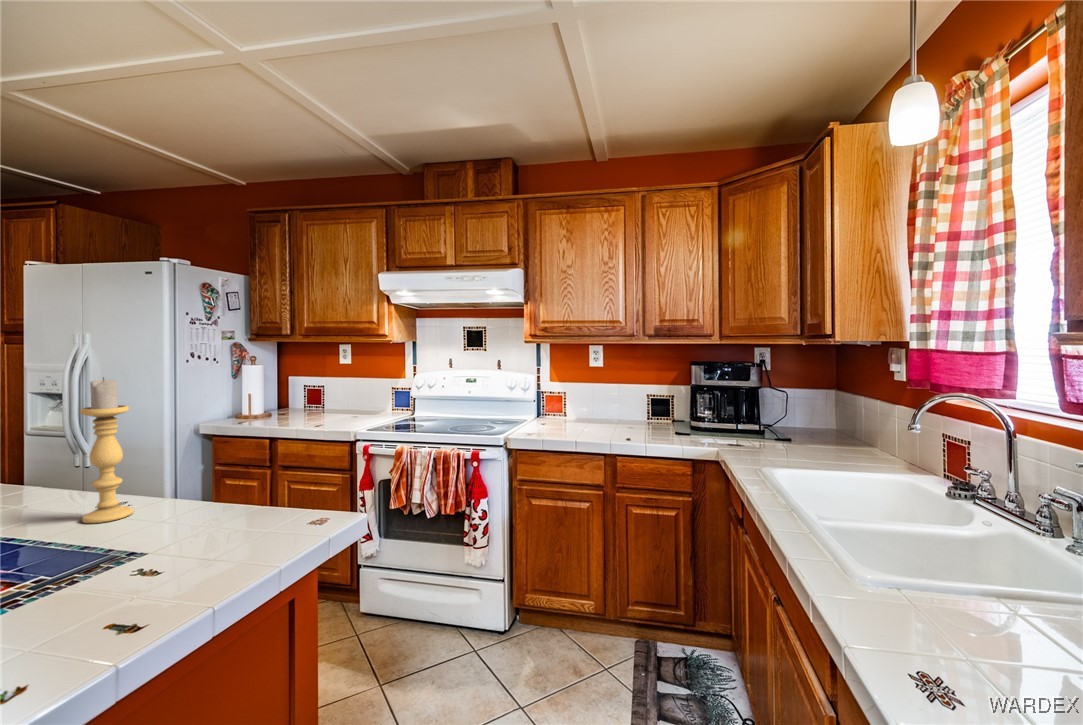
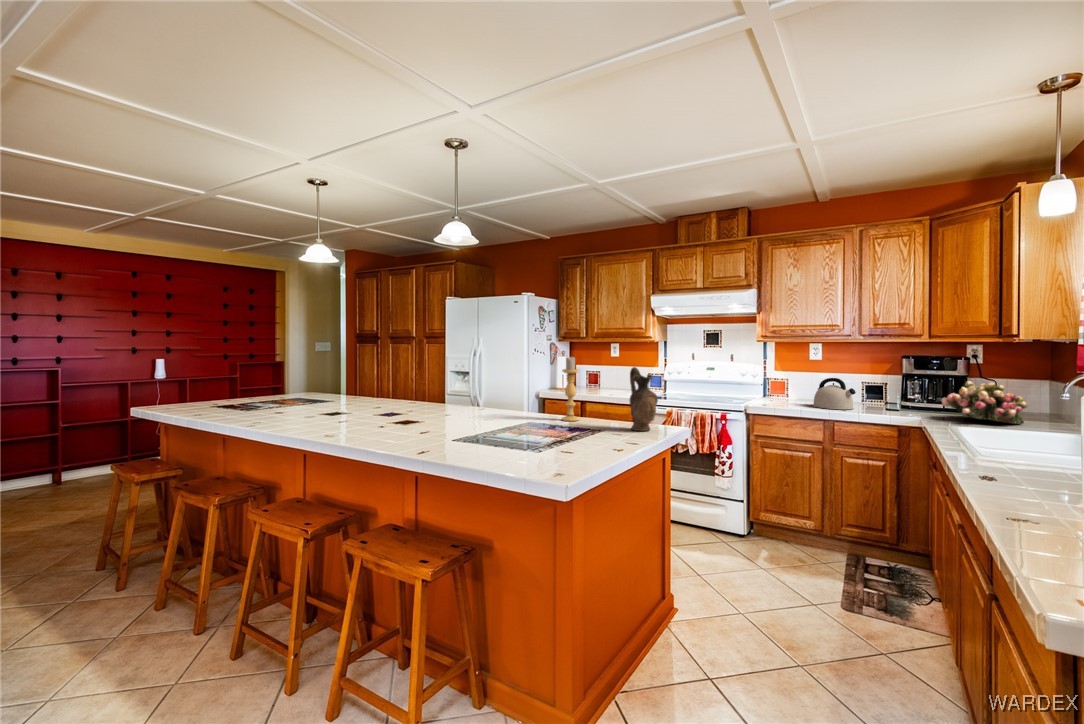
kettle: none [593,393,642,436] -> present [813,378,856,409]
flower arrangement: none [737,395,827,450] -> present [941,381,1027,424]
ceramic pitcher: none [198,403,267,551] -> present [630,367,658,431]

